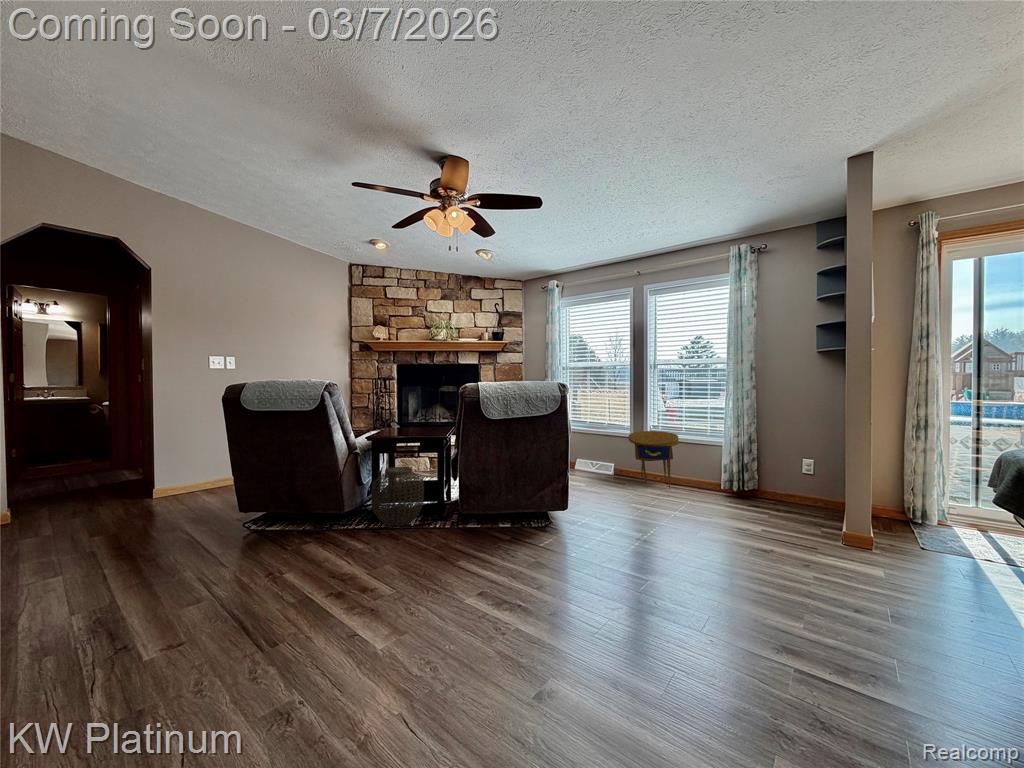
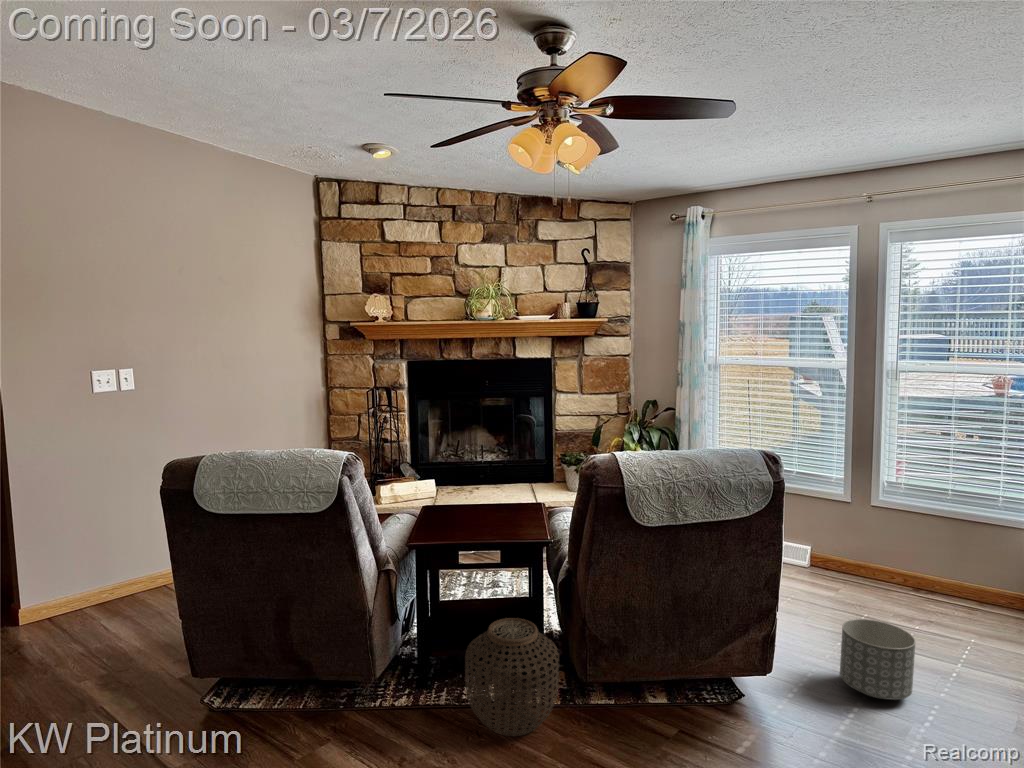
side table: present [629,431,678,489] -> none [859,497,959,610]
planter: none [587,478,623,517] -> present [840,619,915,700]

